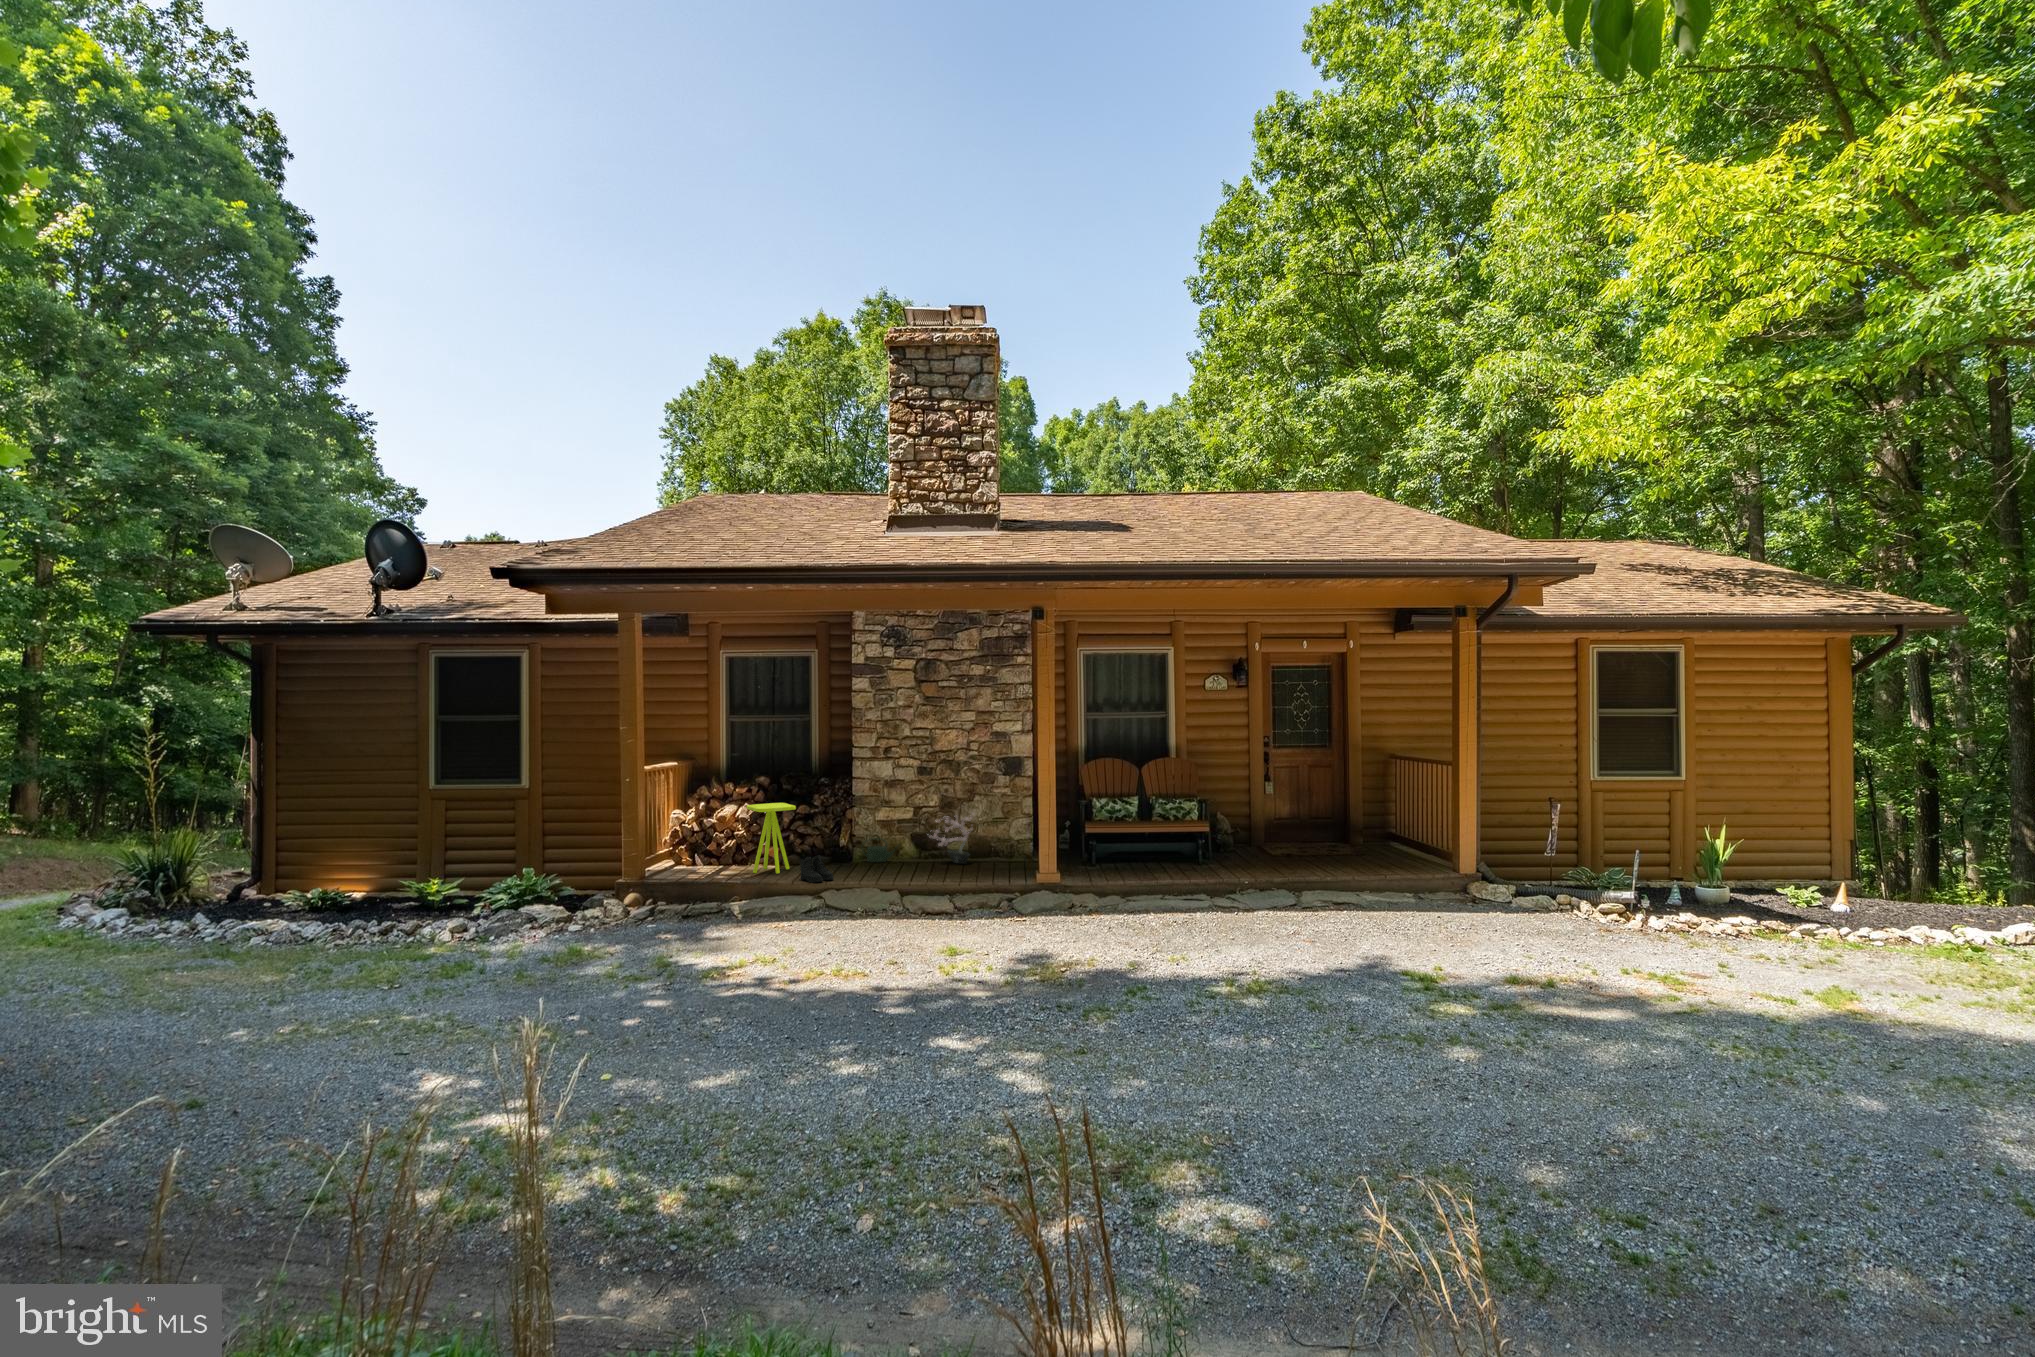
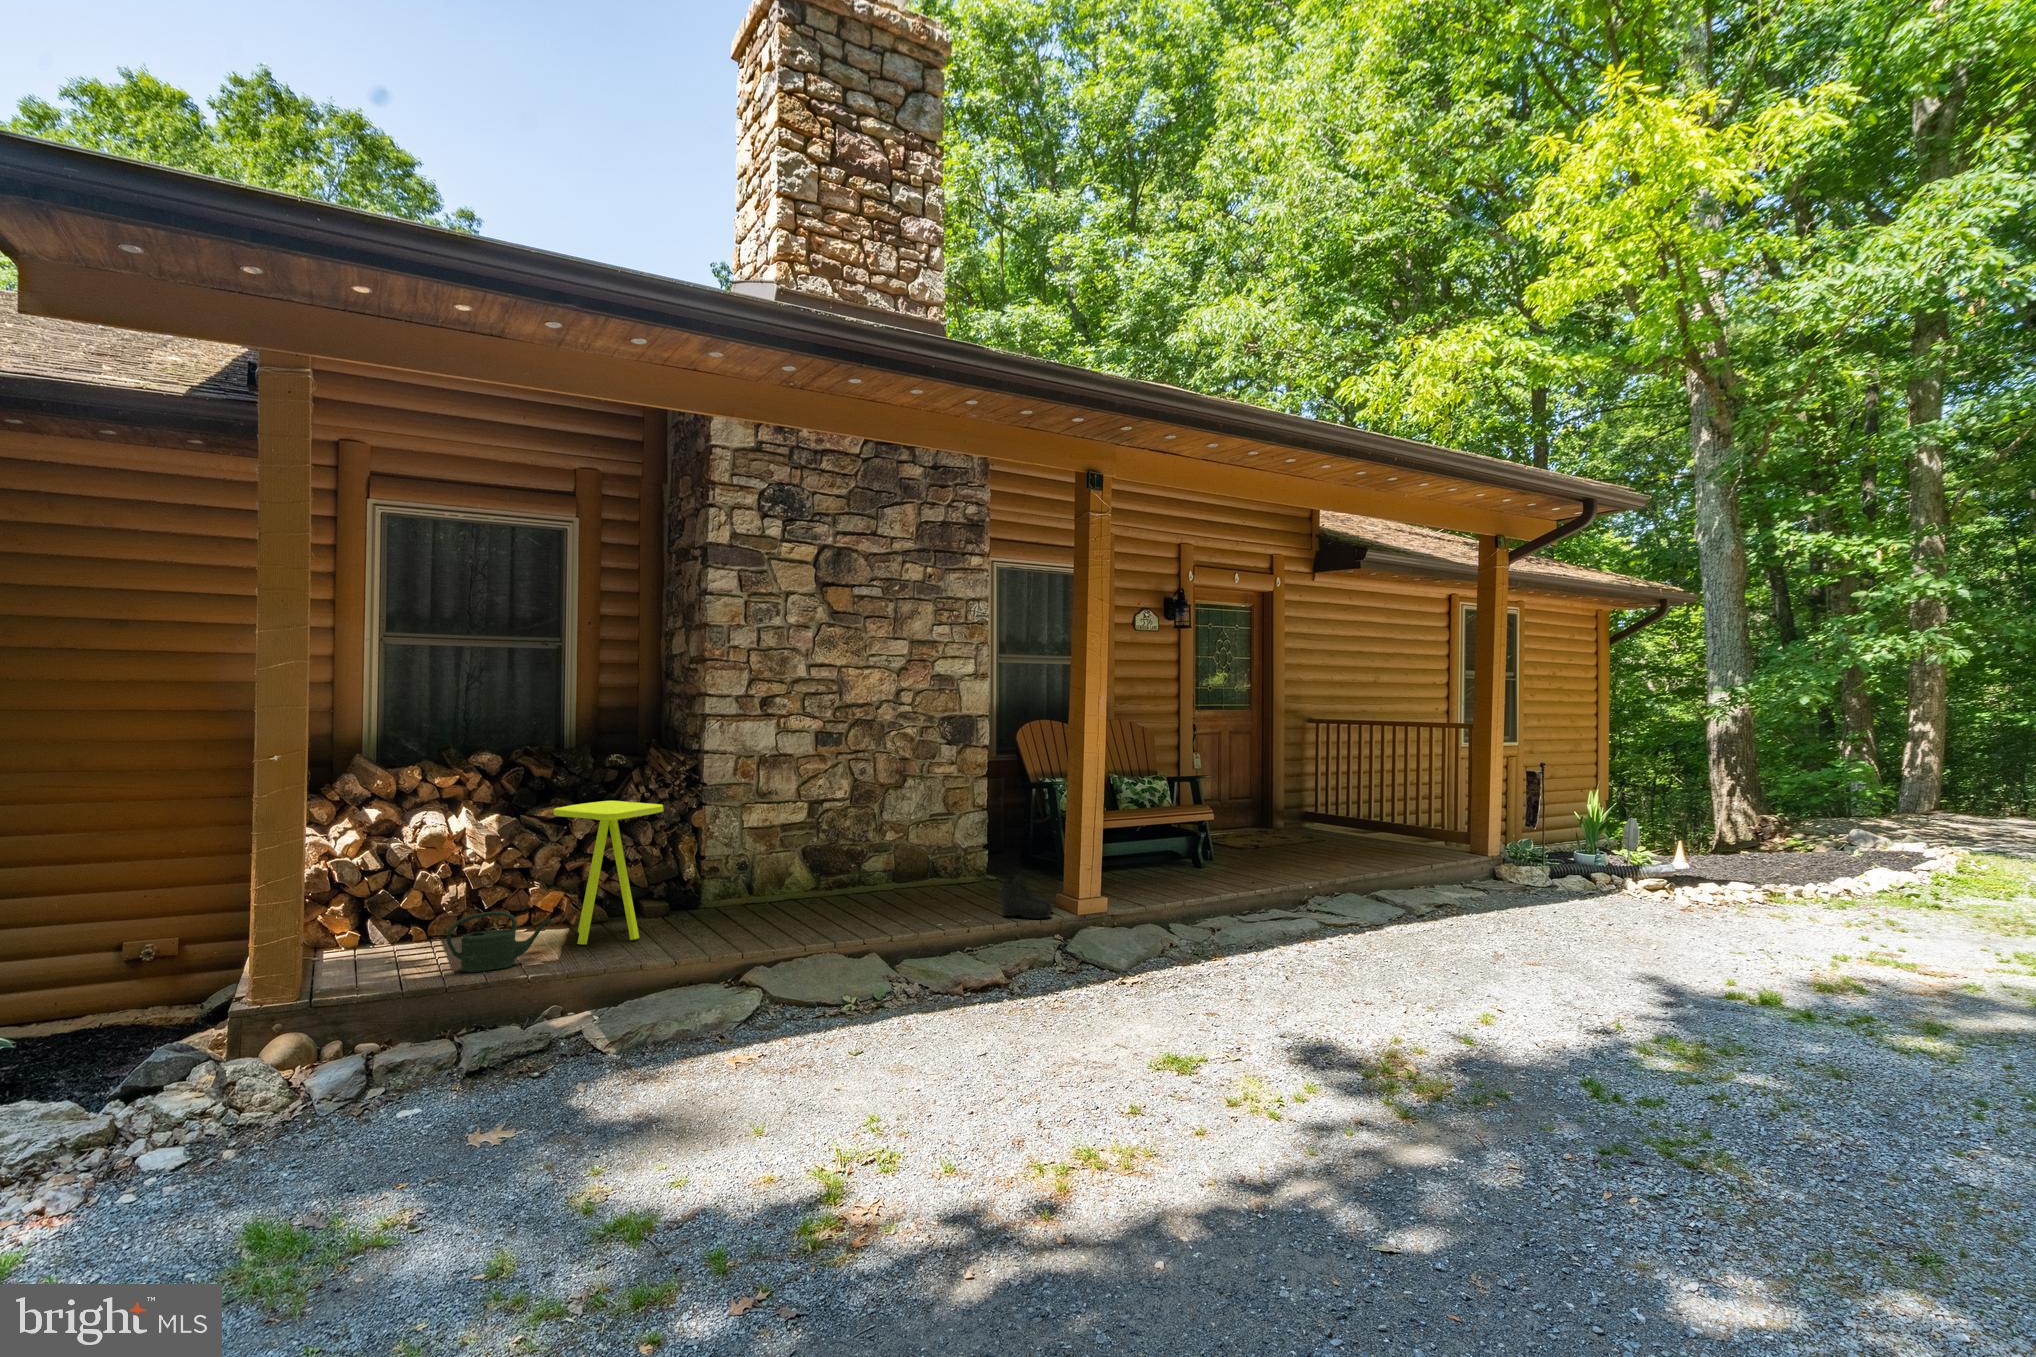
potted plant: present [930,816,972,864] -> none [849,799,927,886]
watering can: present [863,838,896,862] -> present [447,912,551,972]
boots: present [800,855,834,883] -> present [1000,873,1052,919]

